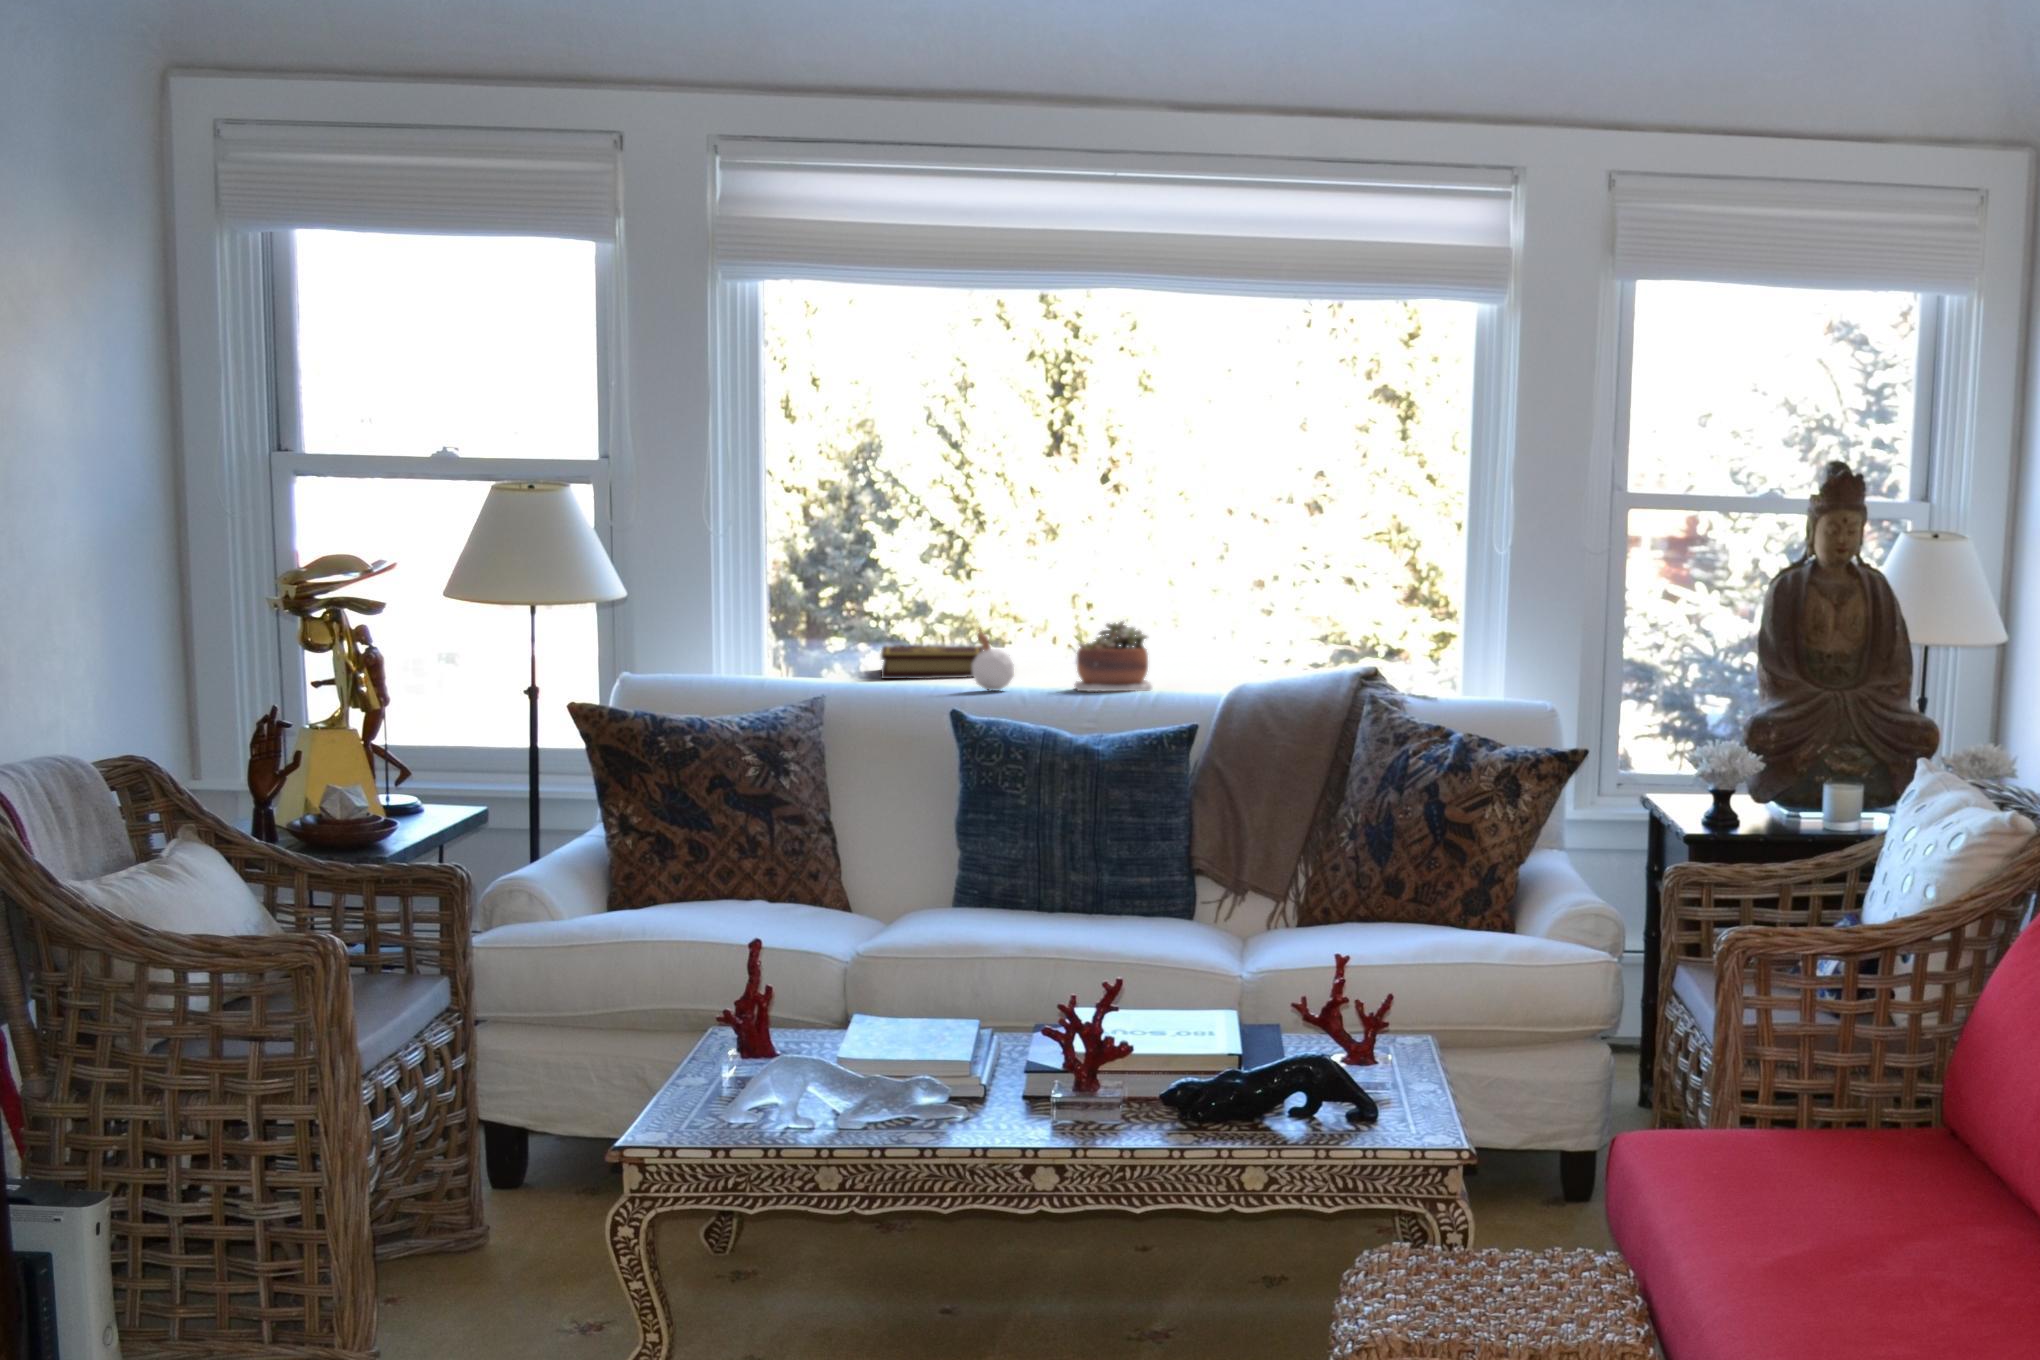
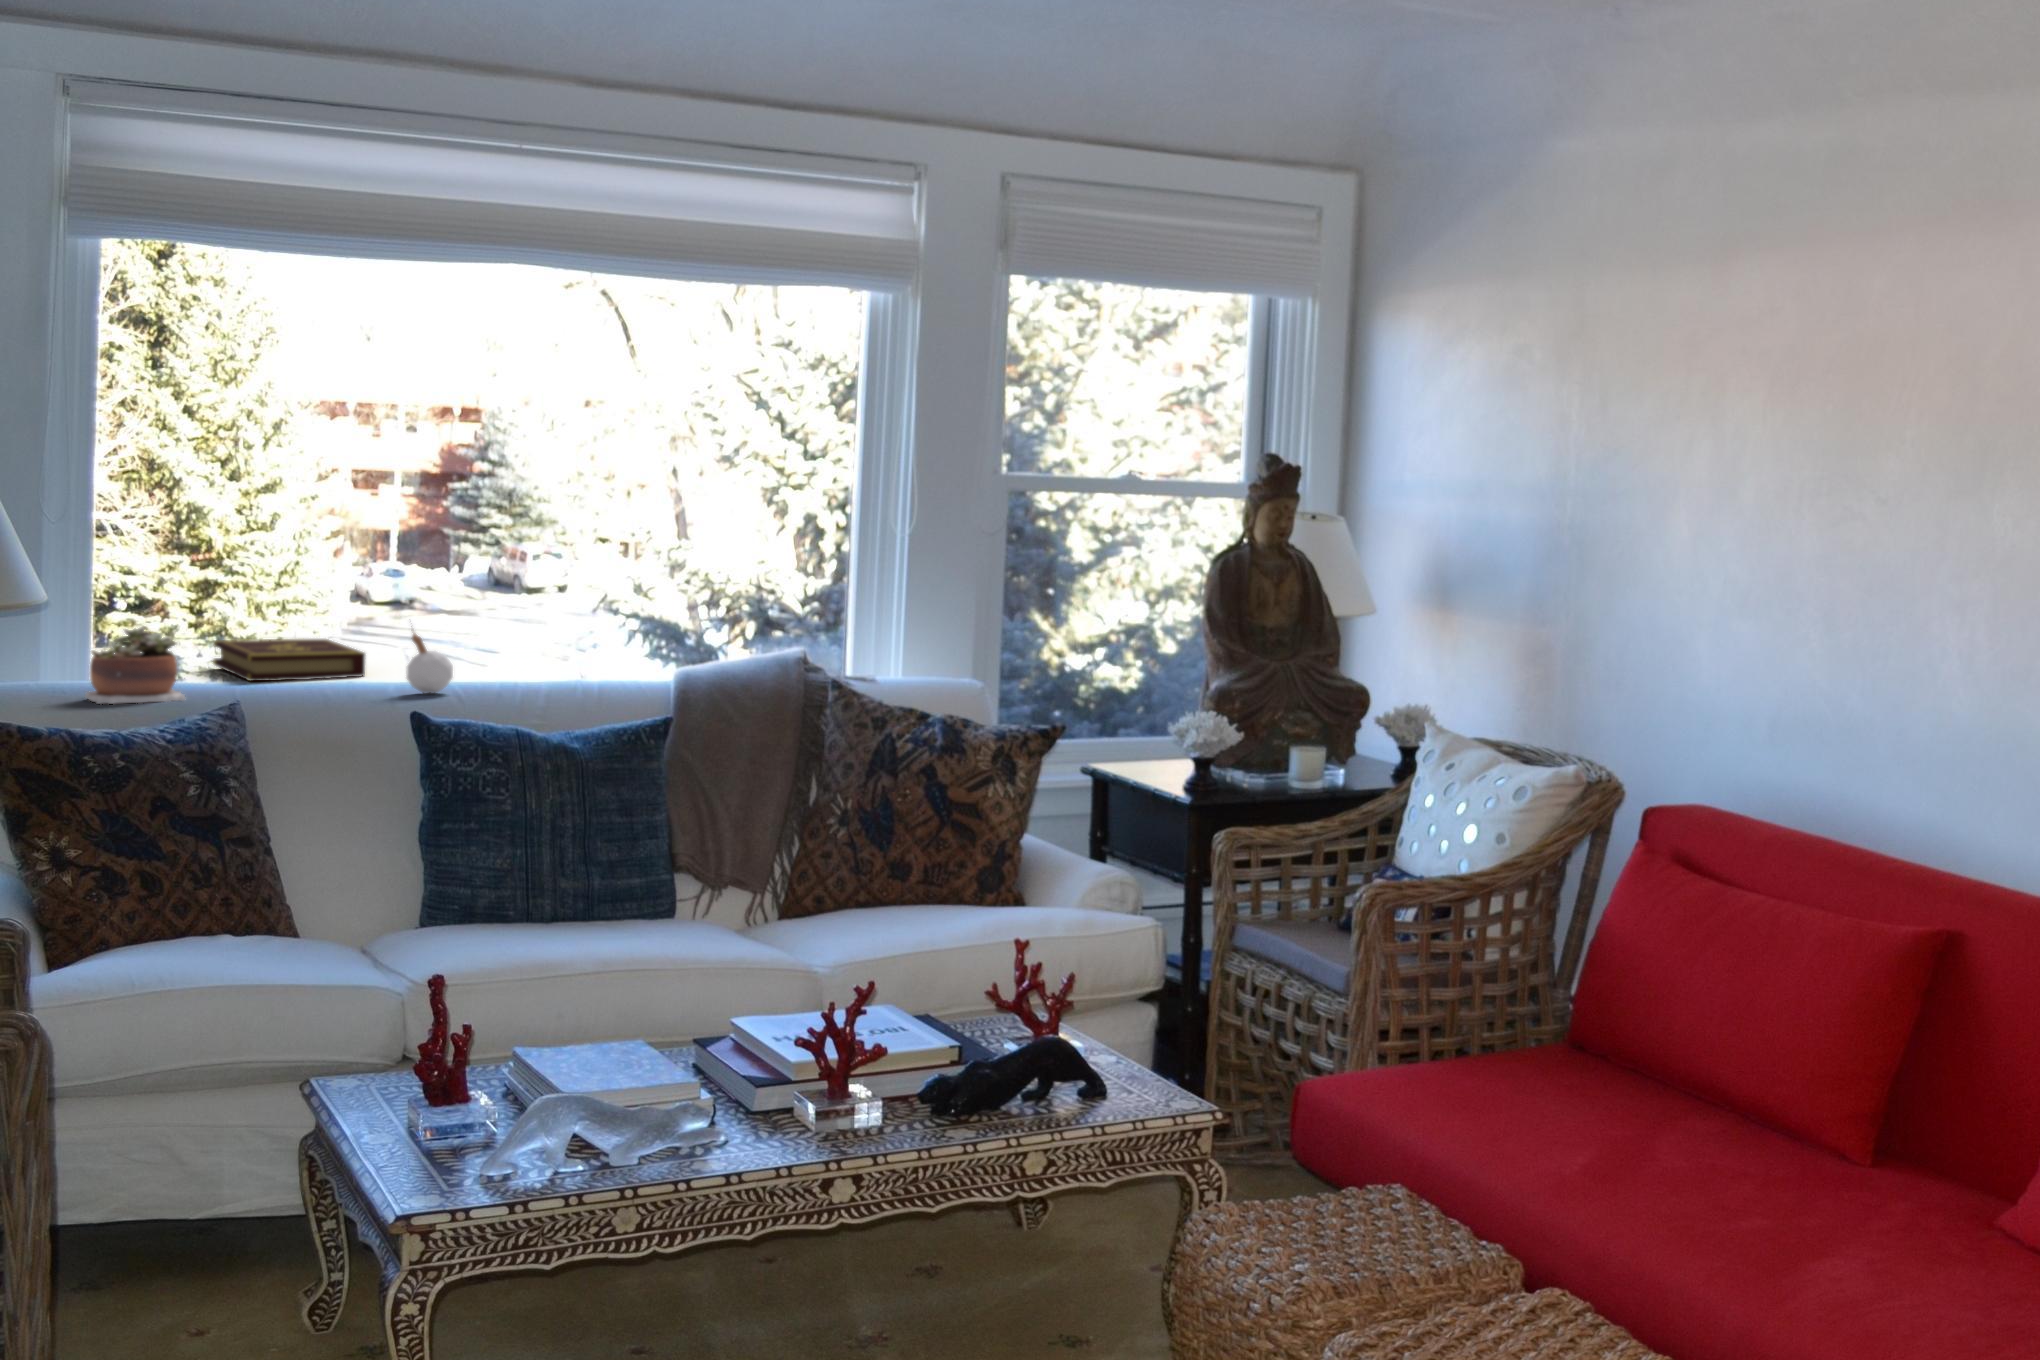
succulent plant: present [1074,621,1152,692] -> present [85,627,185,704]

